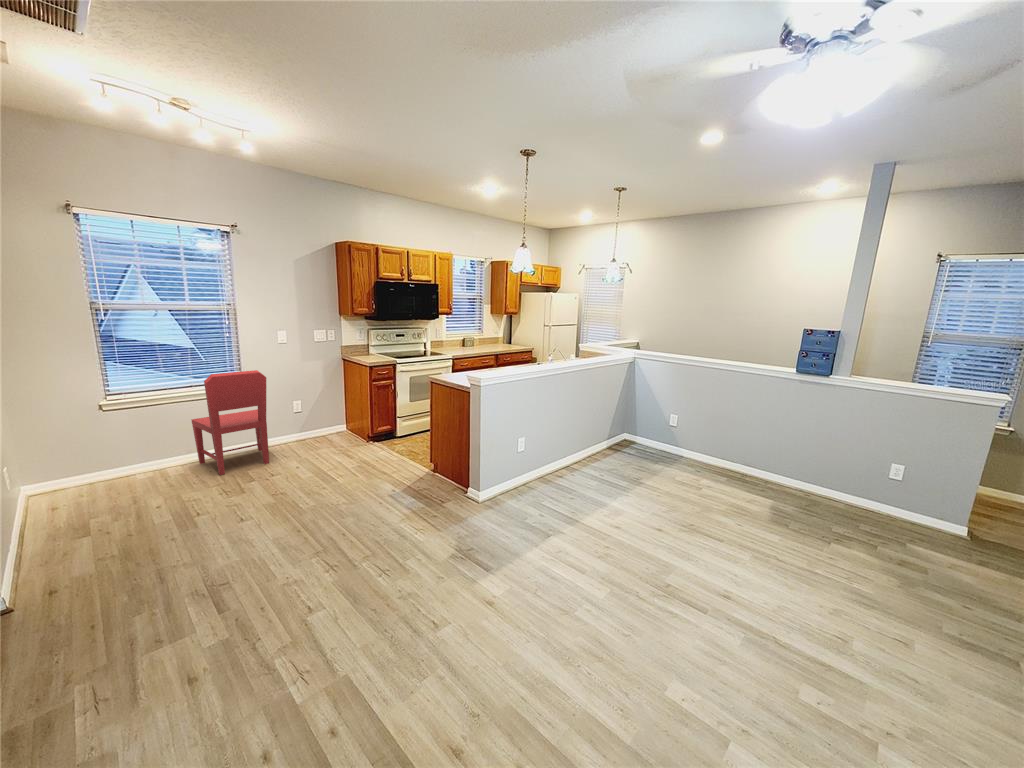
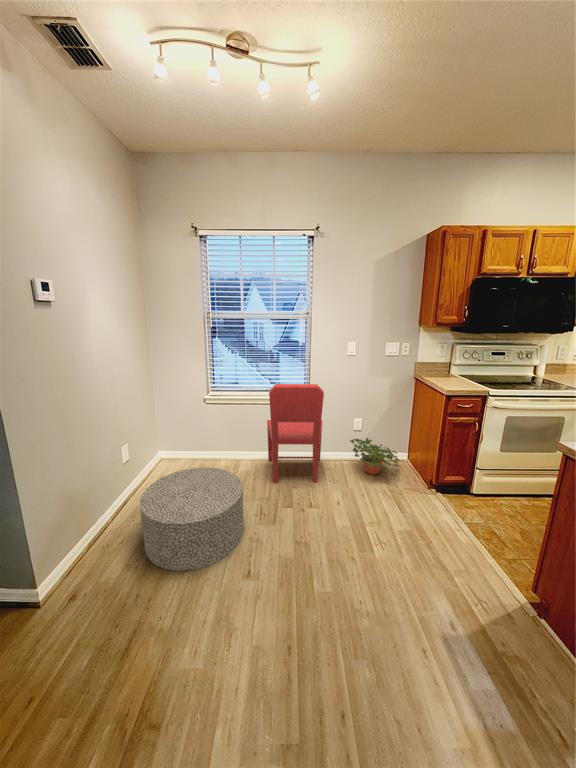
potted plant: none [292,417,343,446] -> present [350,438,399,475]
ottoman: none [77,464,214,556] -> present [140,467,244,571]

